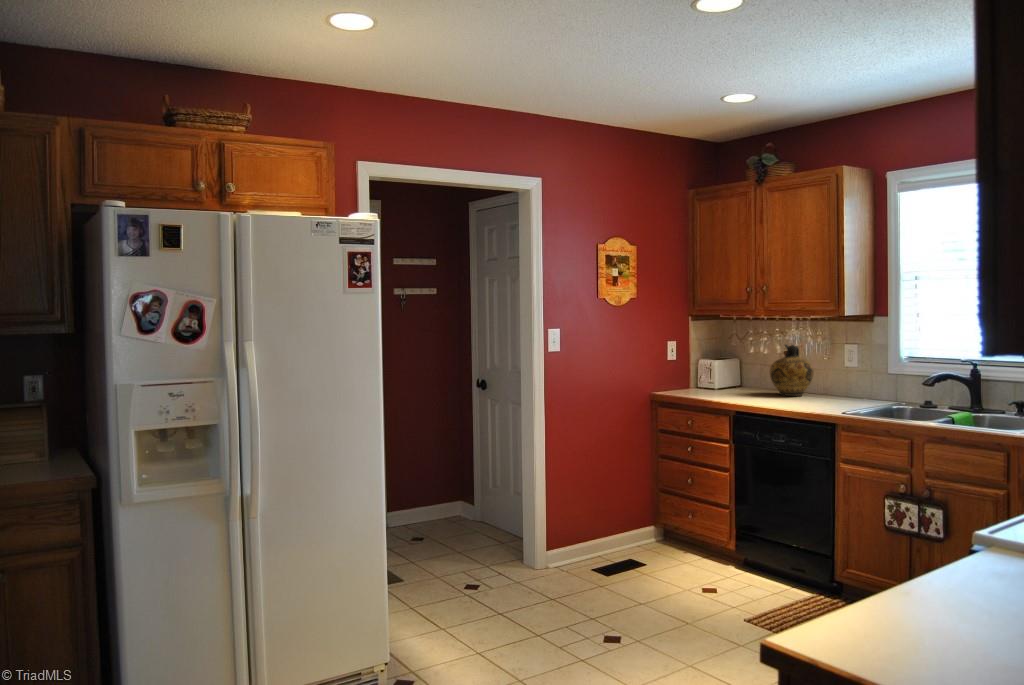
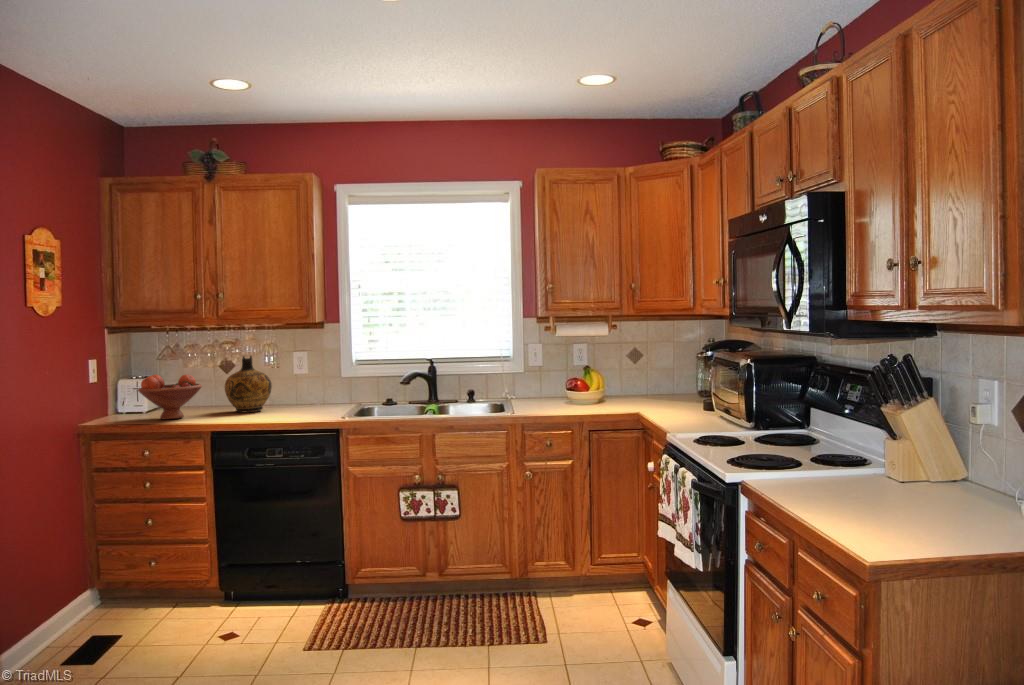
fruit bowl: none [690,355,743,394] -> present [138,375,202,419]

